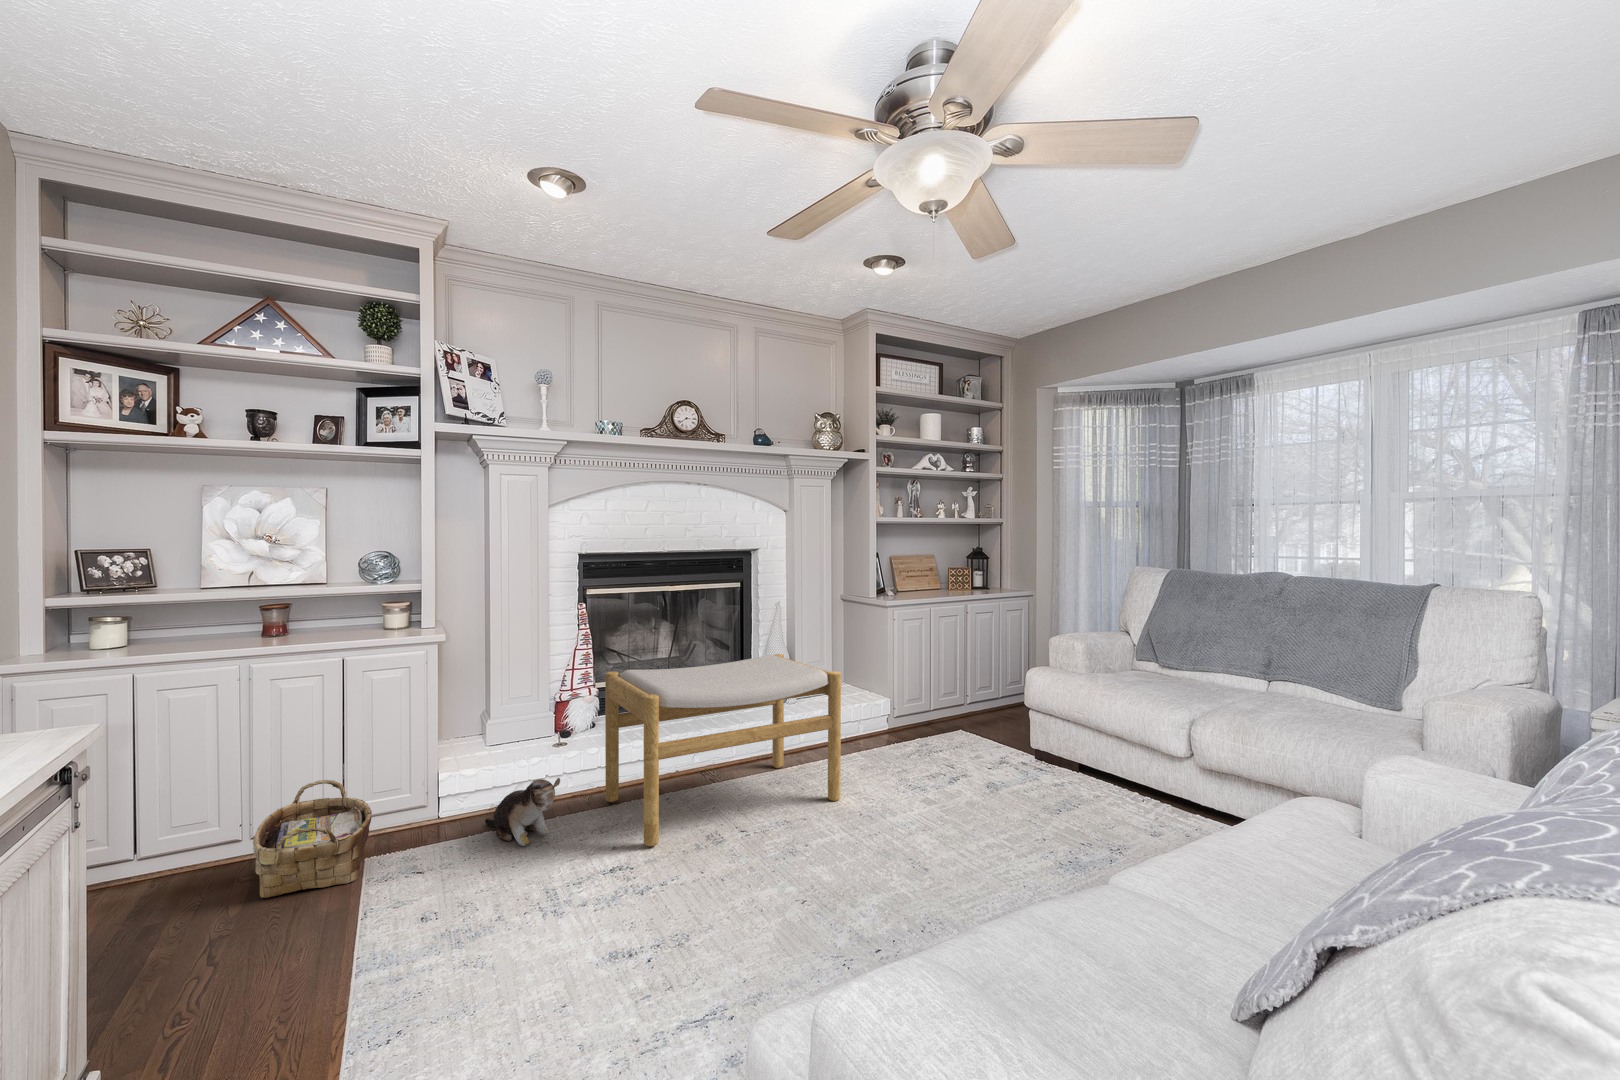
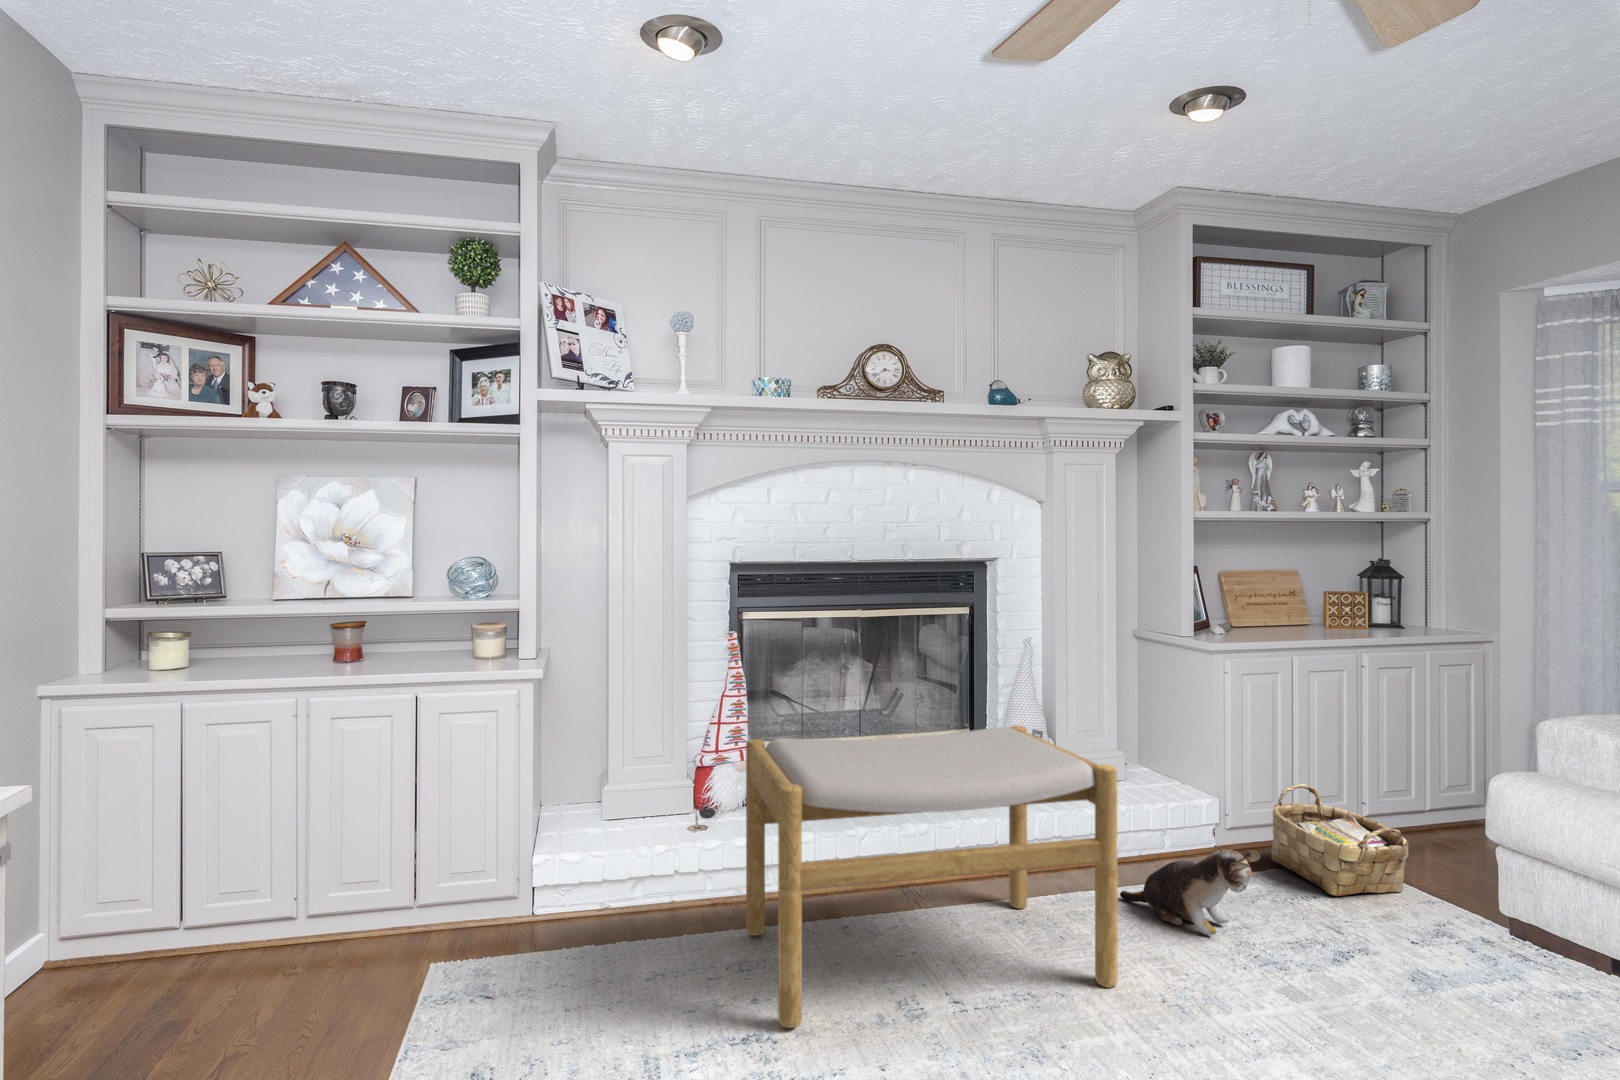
plush toy: present [485,778,560,846] -> present [1120,849,1260,935]
woven basket: present [253,780,372,898] -> present [1271,784,1408,896]

